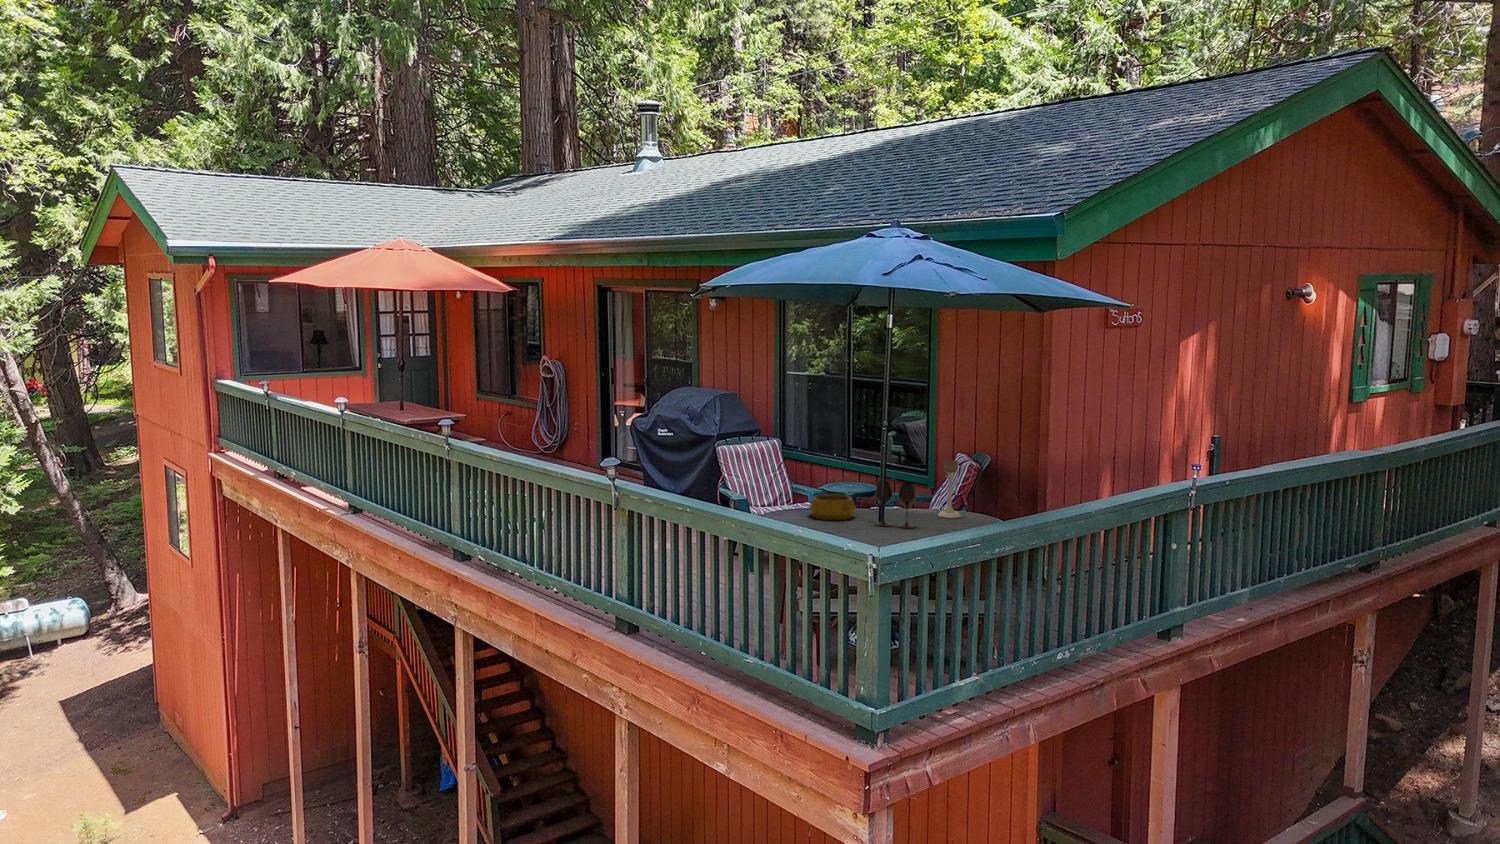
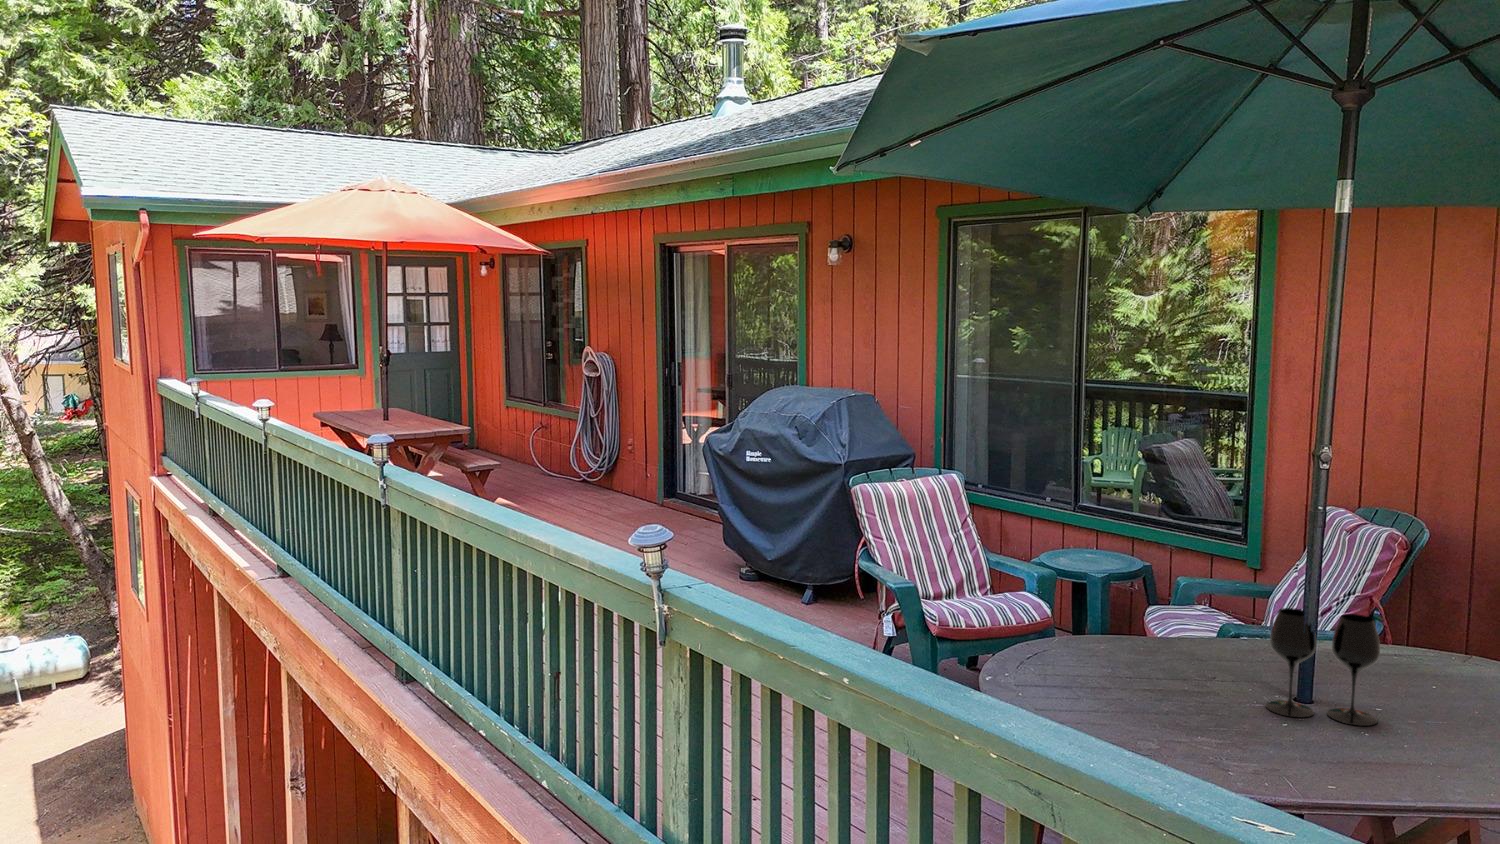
candle holder: present [938,460,961,518] -> none [1378,548,1437,681]
decorative bowl: present [809,494,856,520] -> none [1094,621,1205,691]

